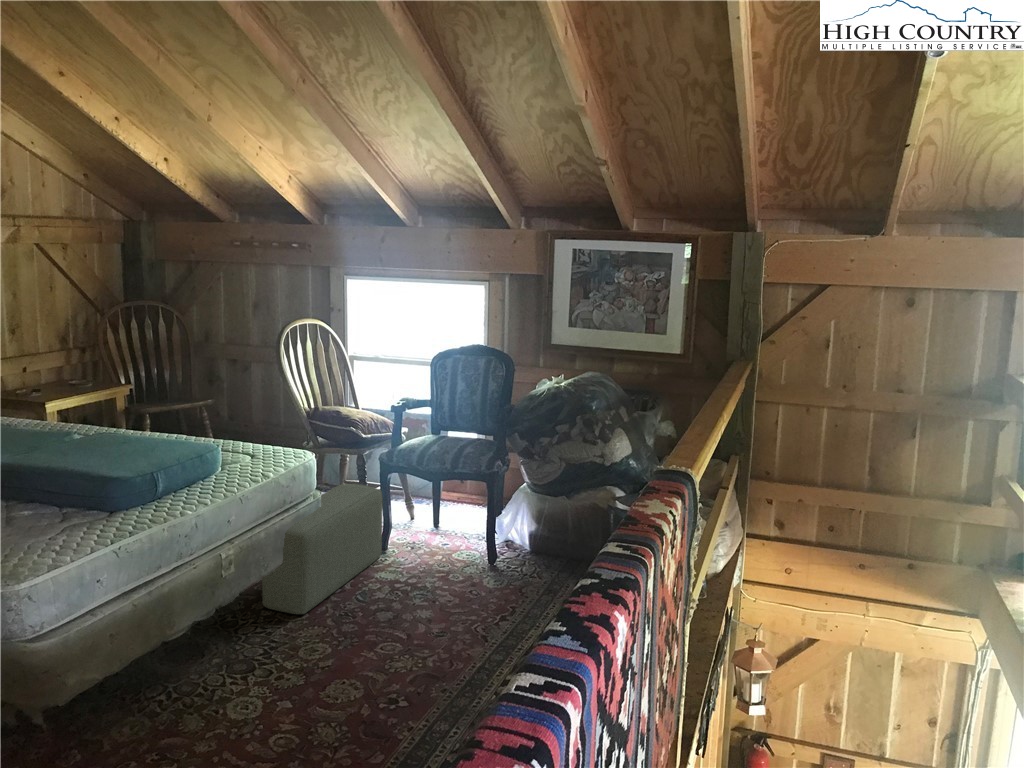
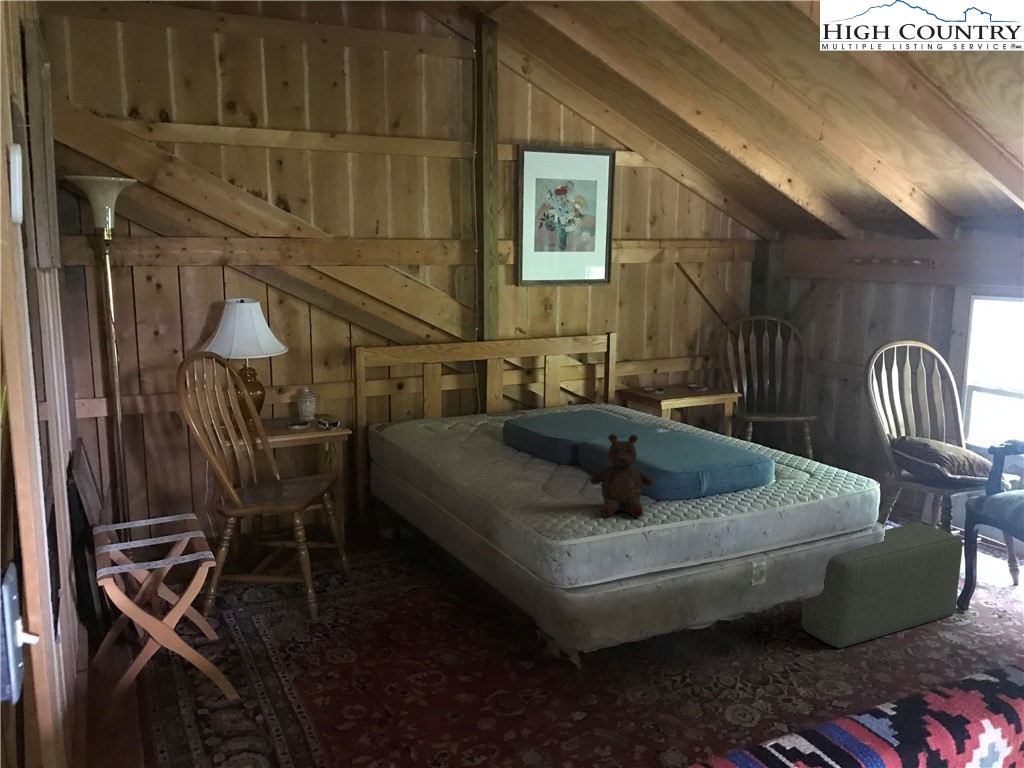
stuffed bear: none [28,443,108,543] -> present [590,434,653,518]

